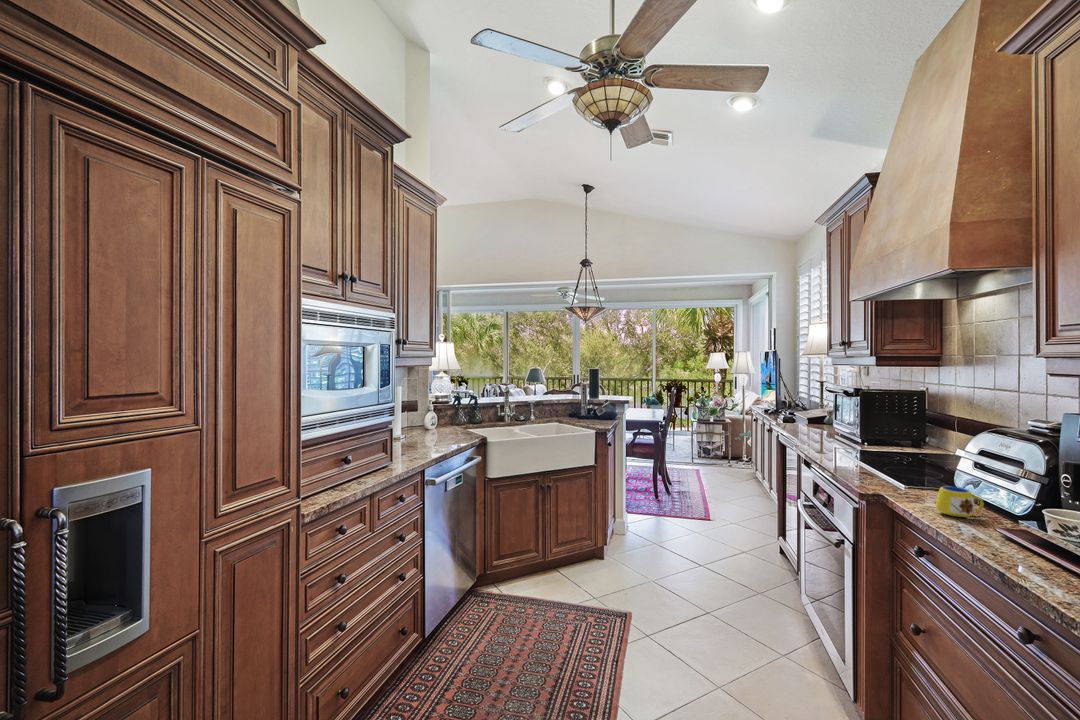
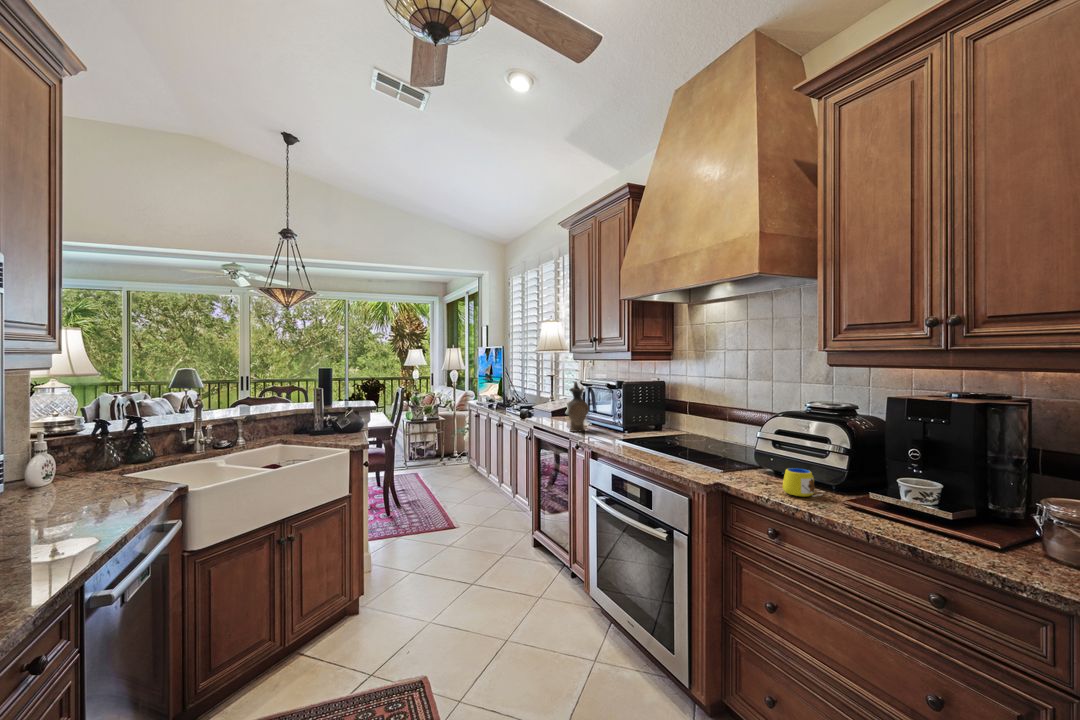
ceramic pitcher: none [803,388,826,440] -> present [568,381,589,432]

